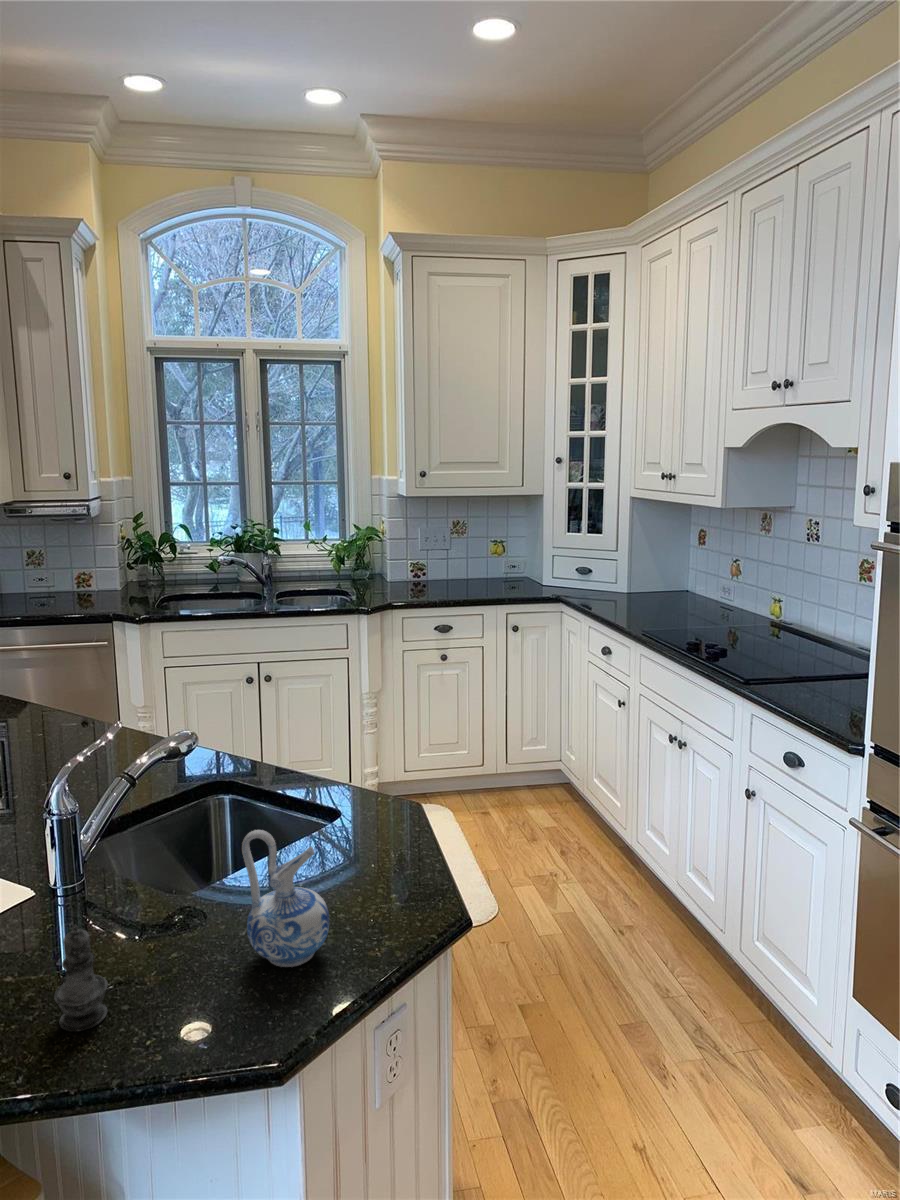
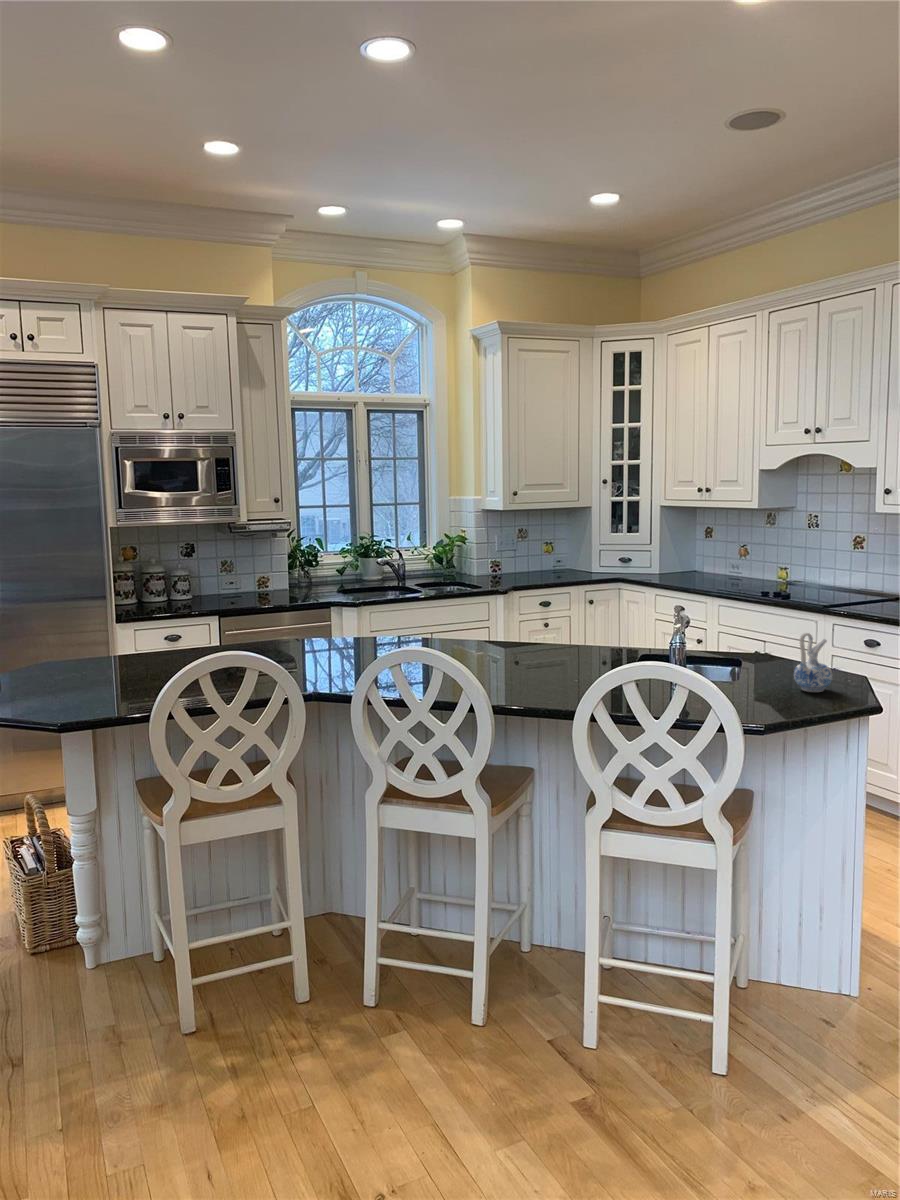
salt shaker: present [54,925,108,1031] -> none [765,666,787,710]

